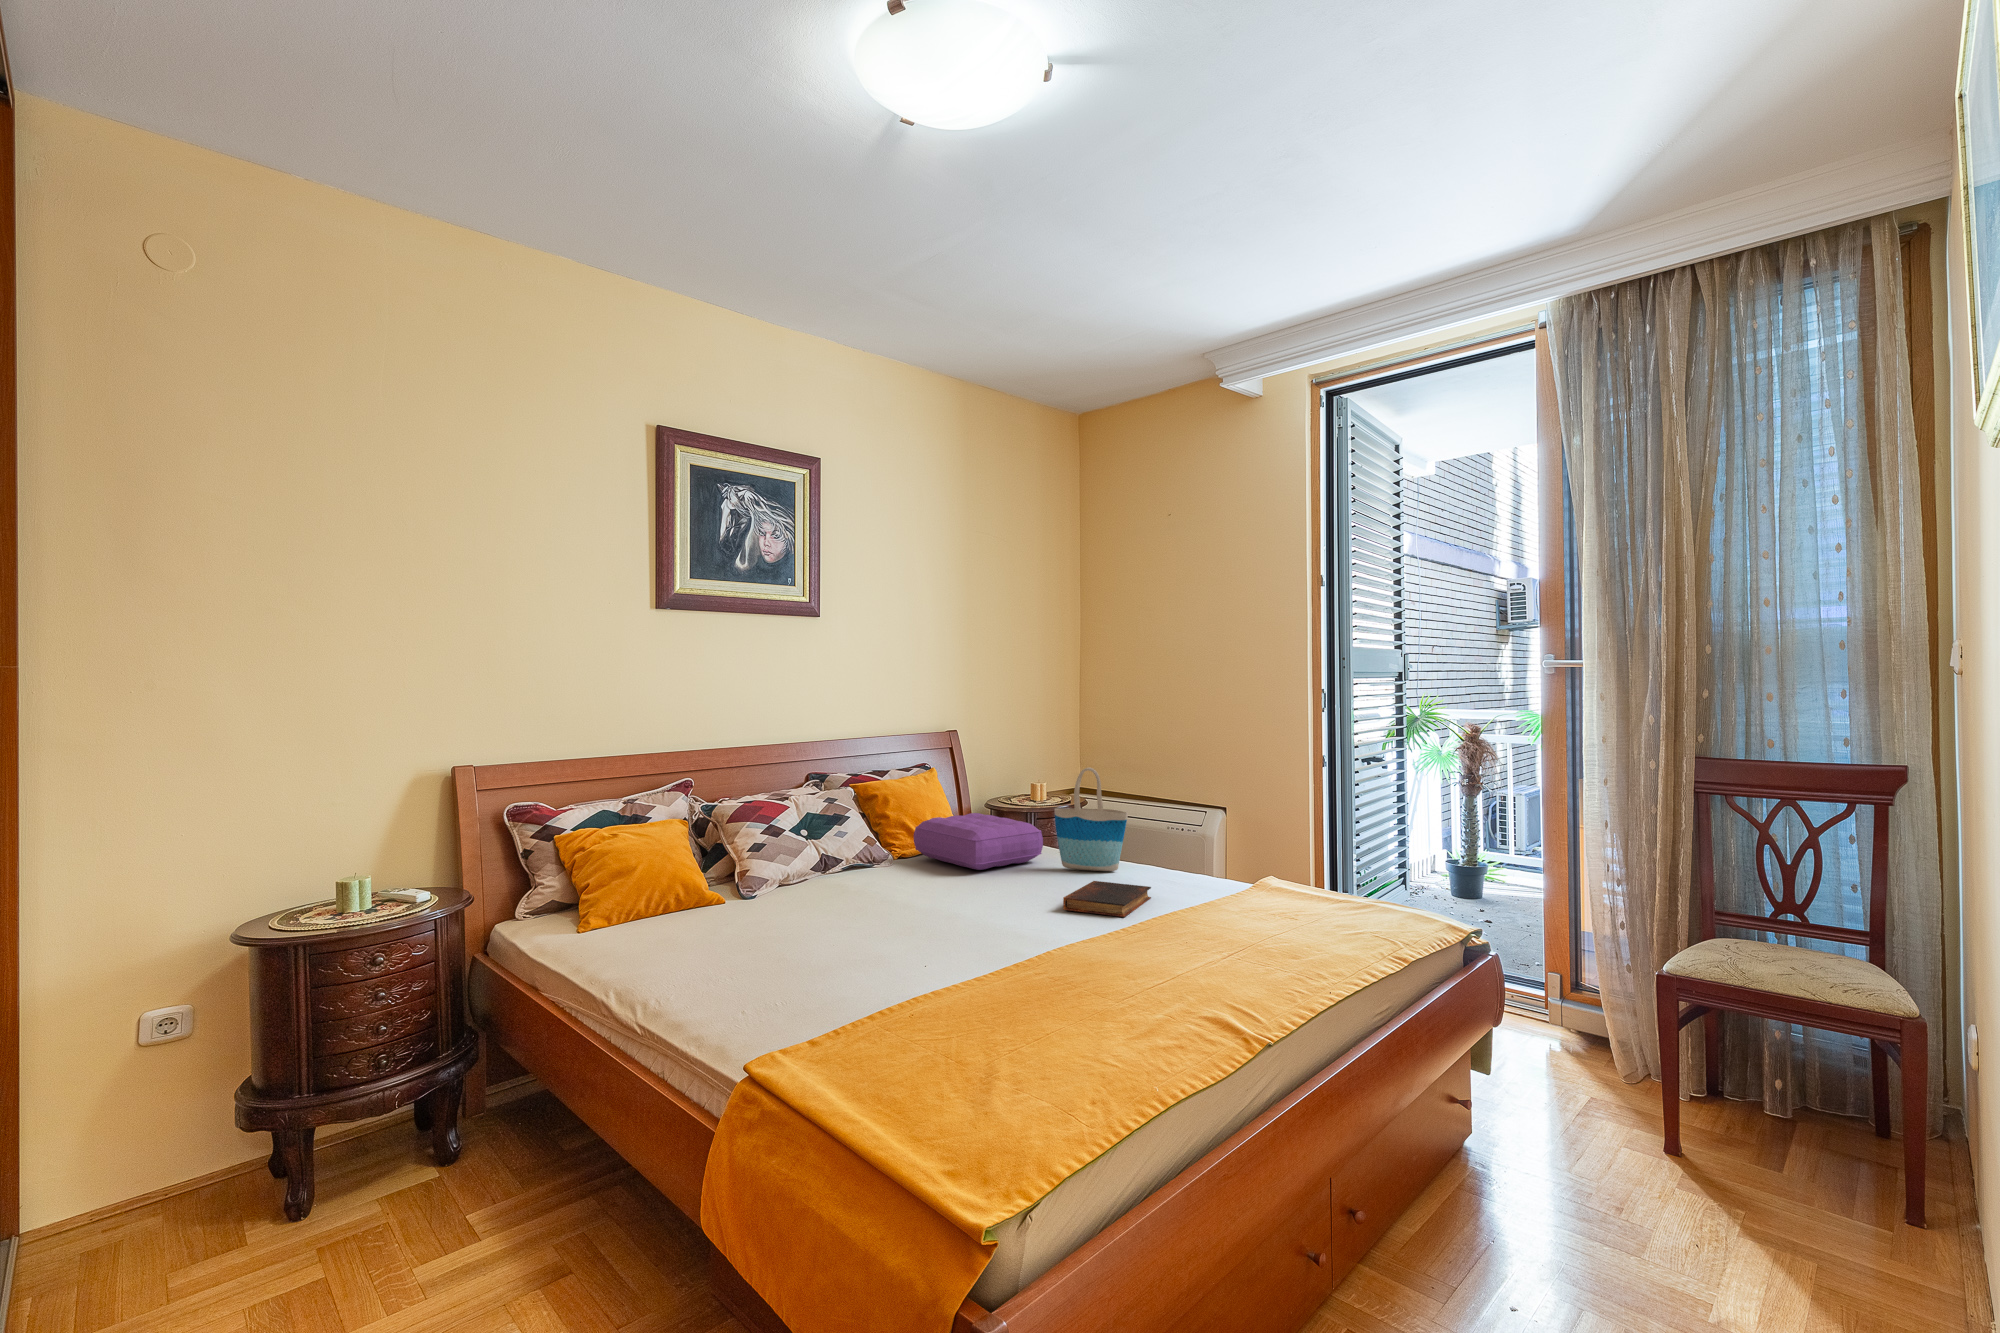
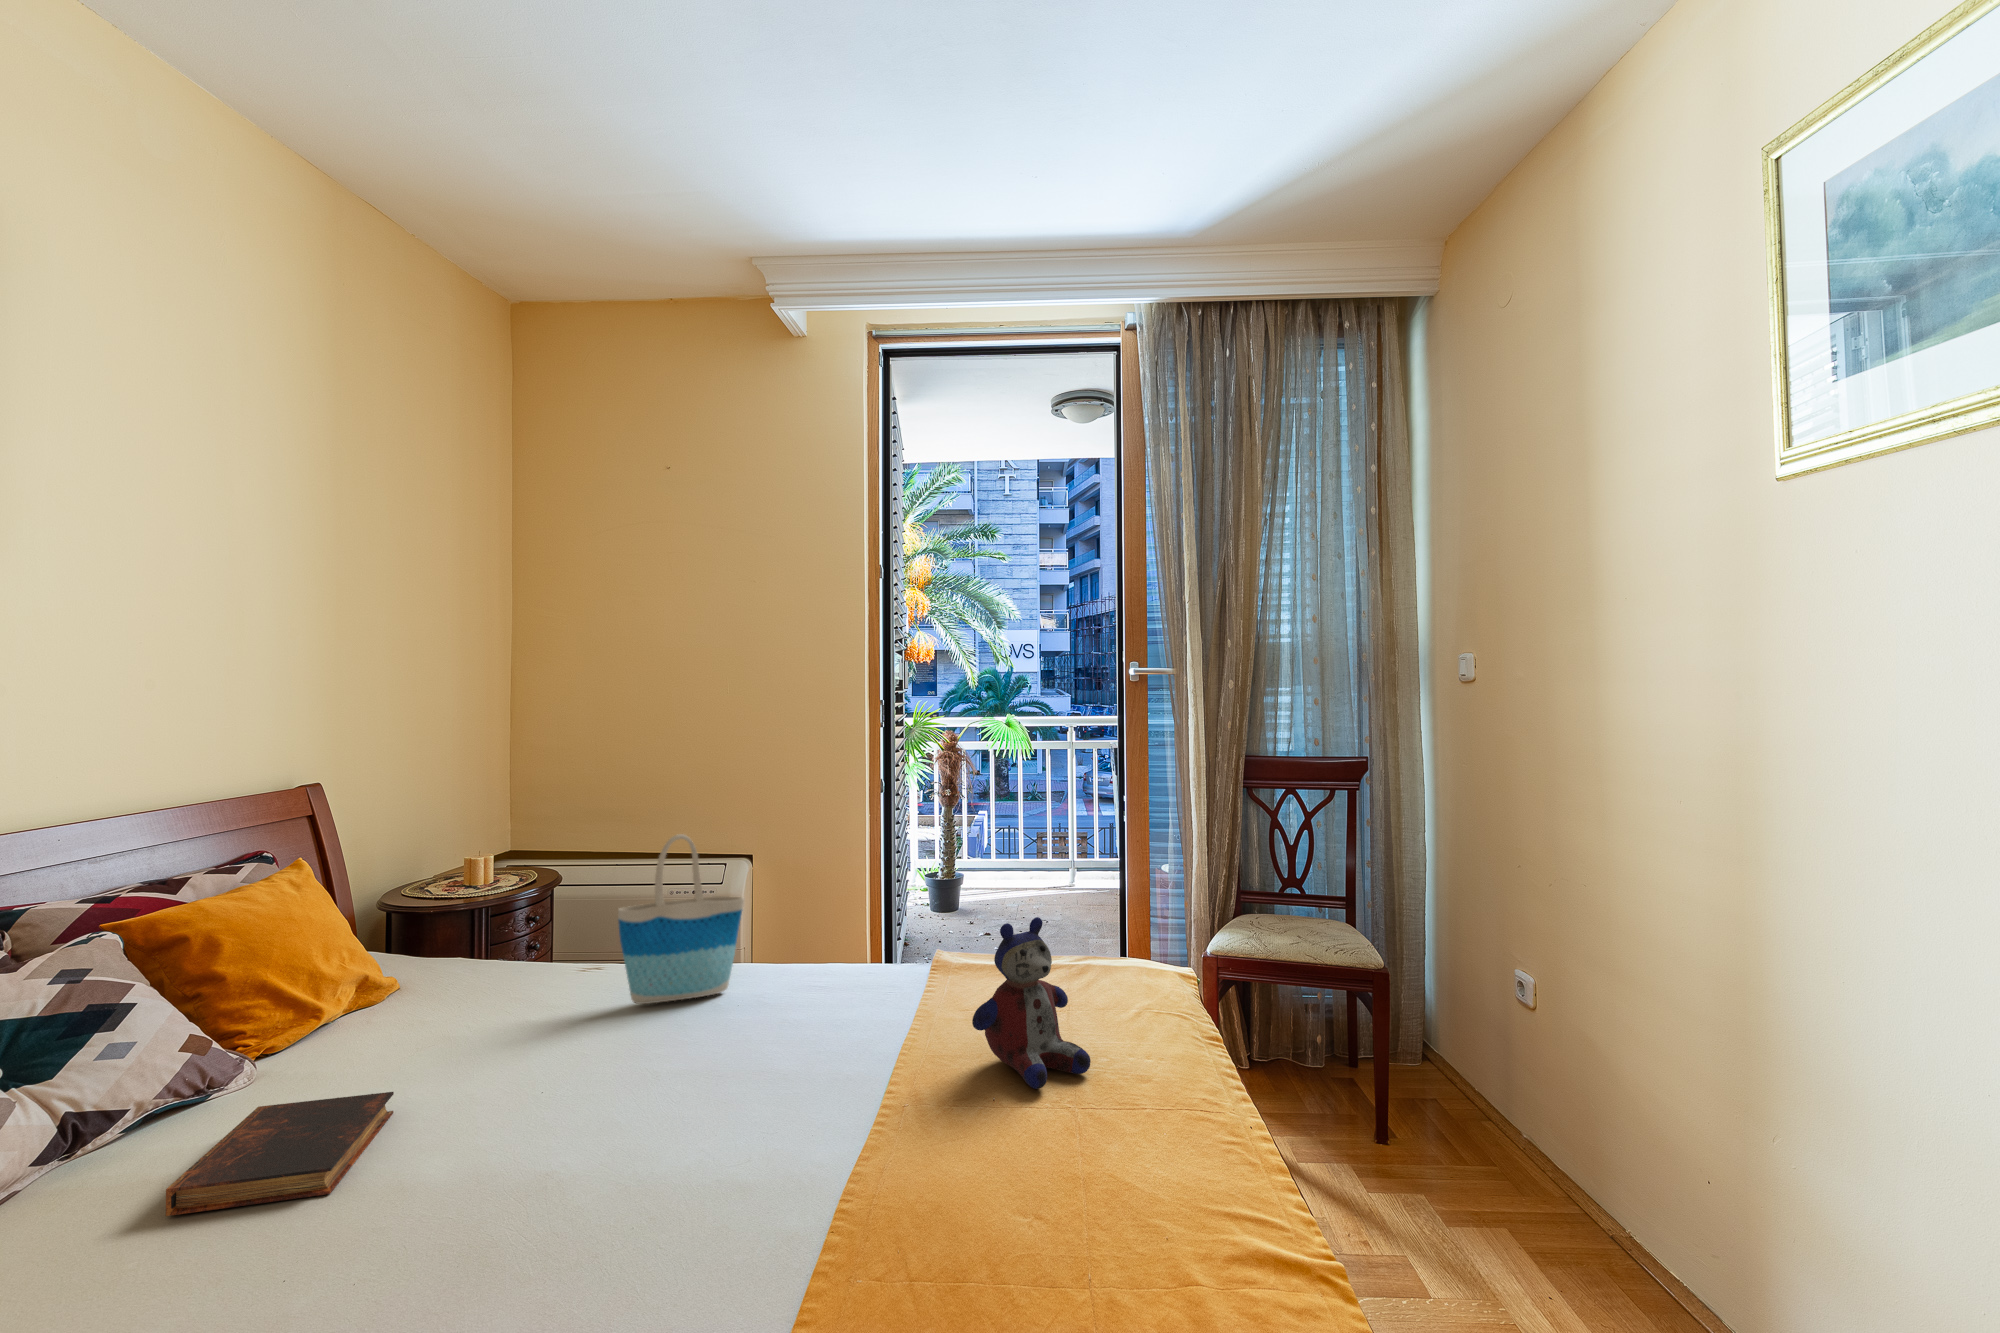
pillow: present [914,813,1043,870] -> none [297,934,582,1049]
stuffed bear: none [1191,832,1272,939] -> present [972,917,1091,1089]
book: present [1063,881,1151,917] -> present [166,1092,394,1216]

